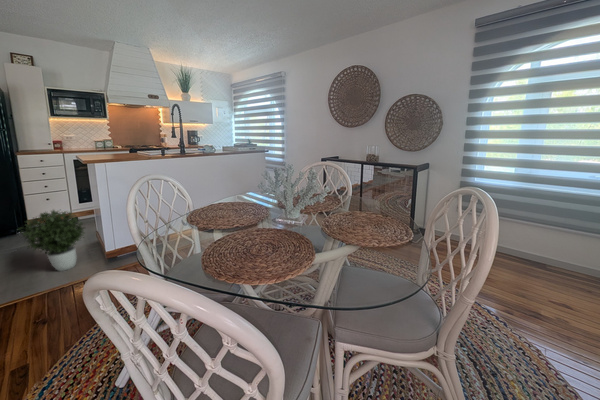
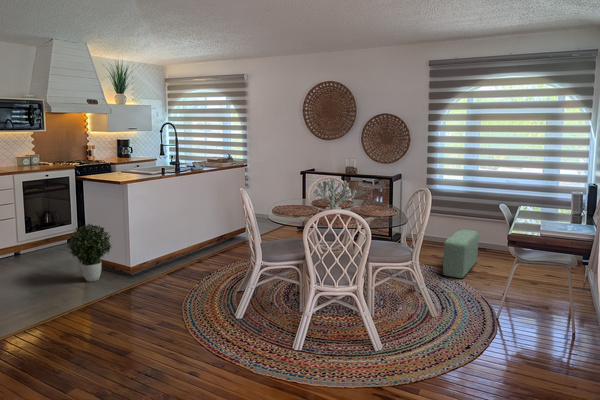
pouf: none [497,245,561,347] -> present [443,230,479,278]

